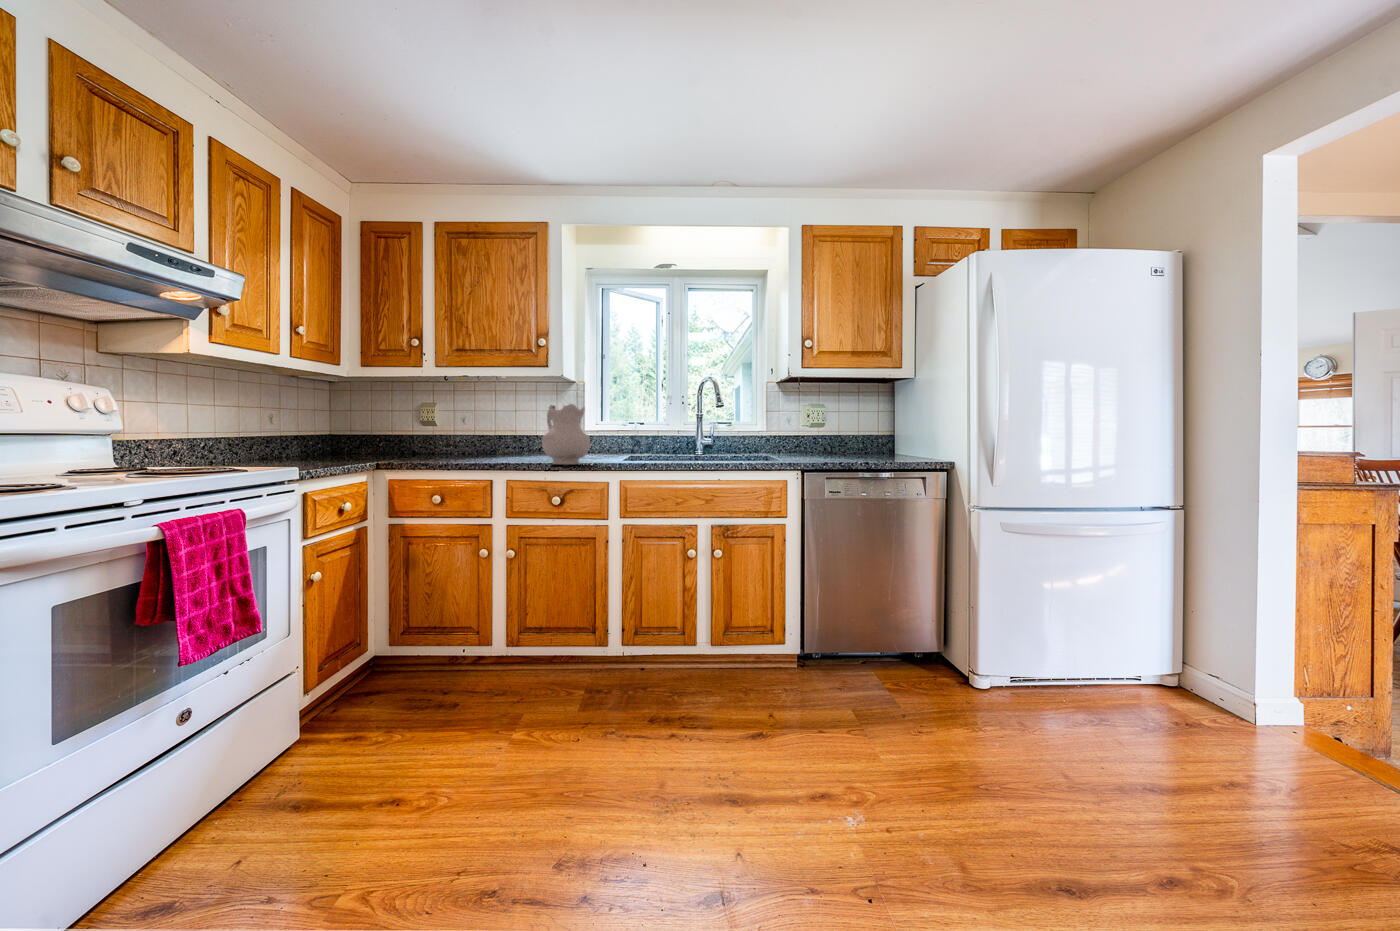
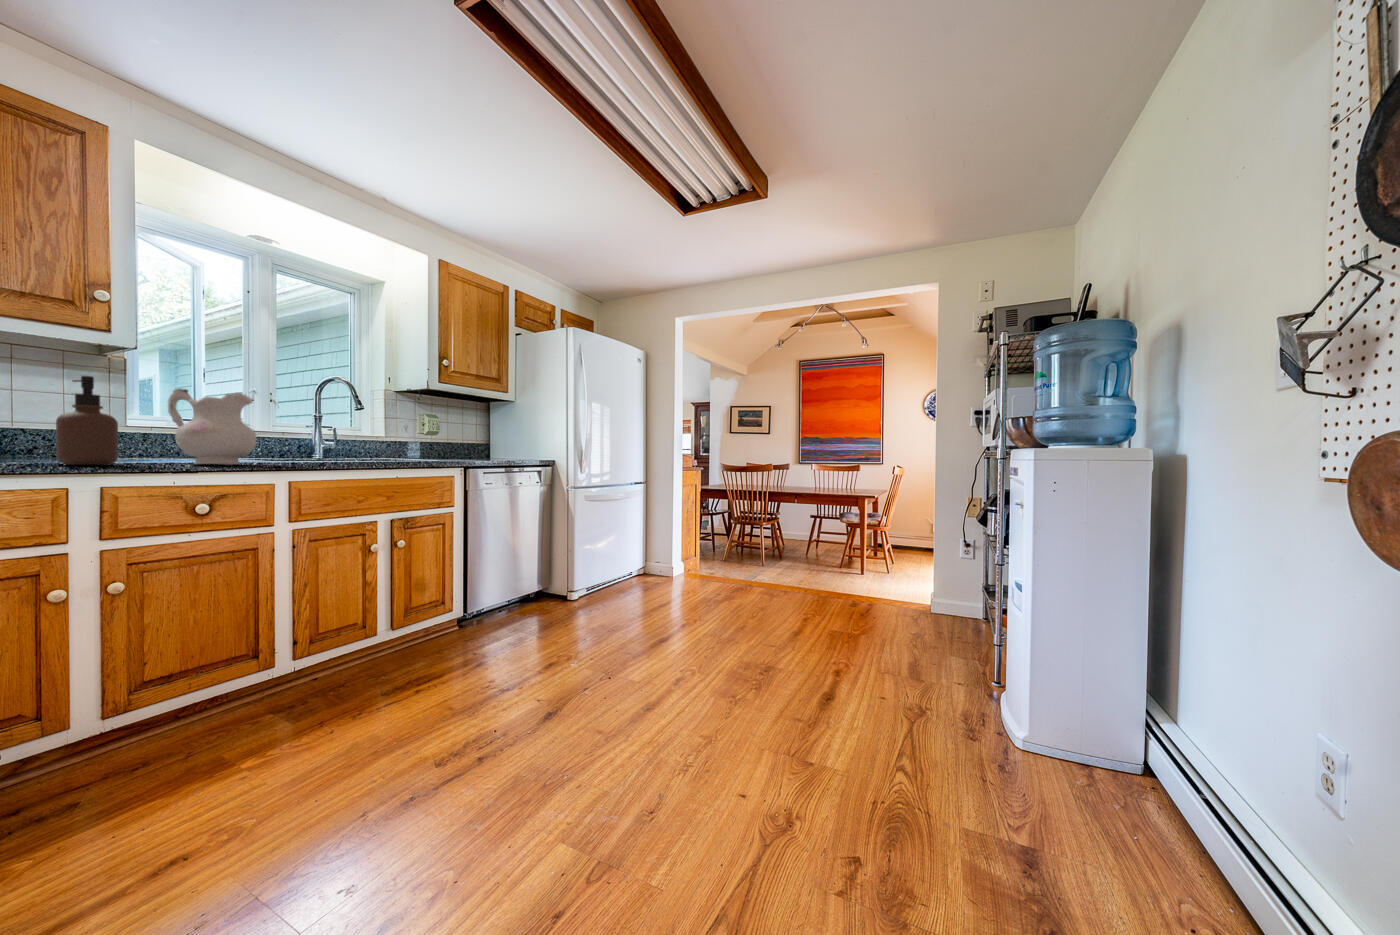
soap dispenser: none [484,402,512,464] -> present [56,376,118,465]

